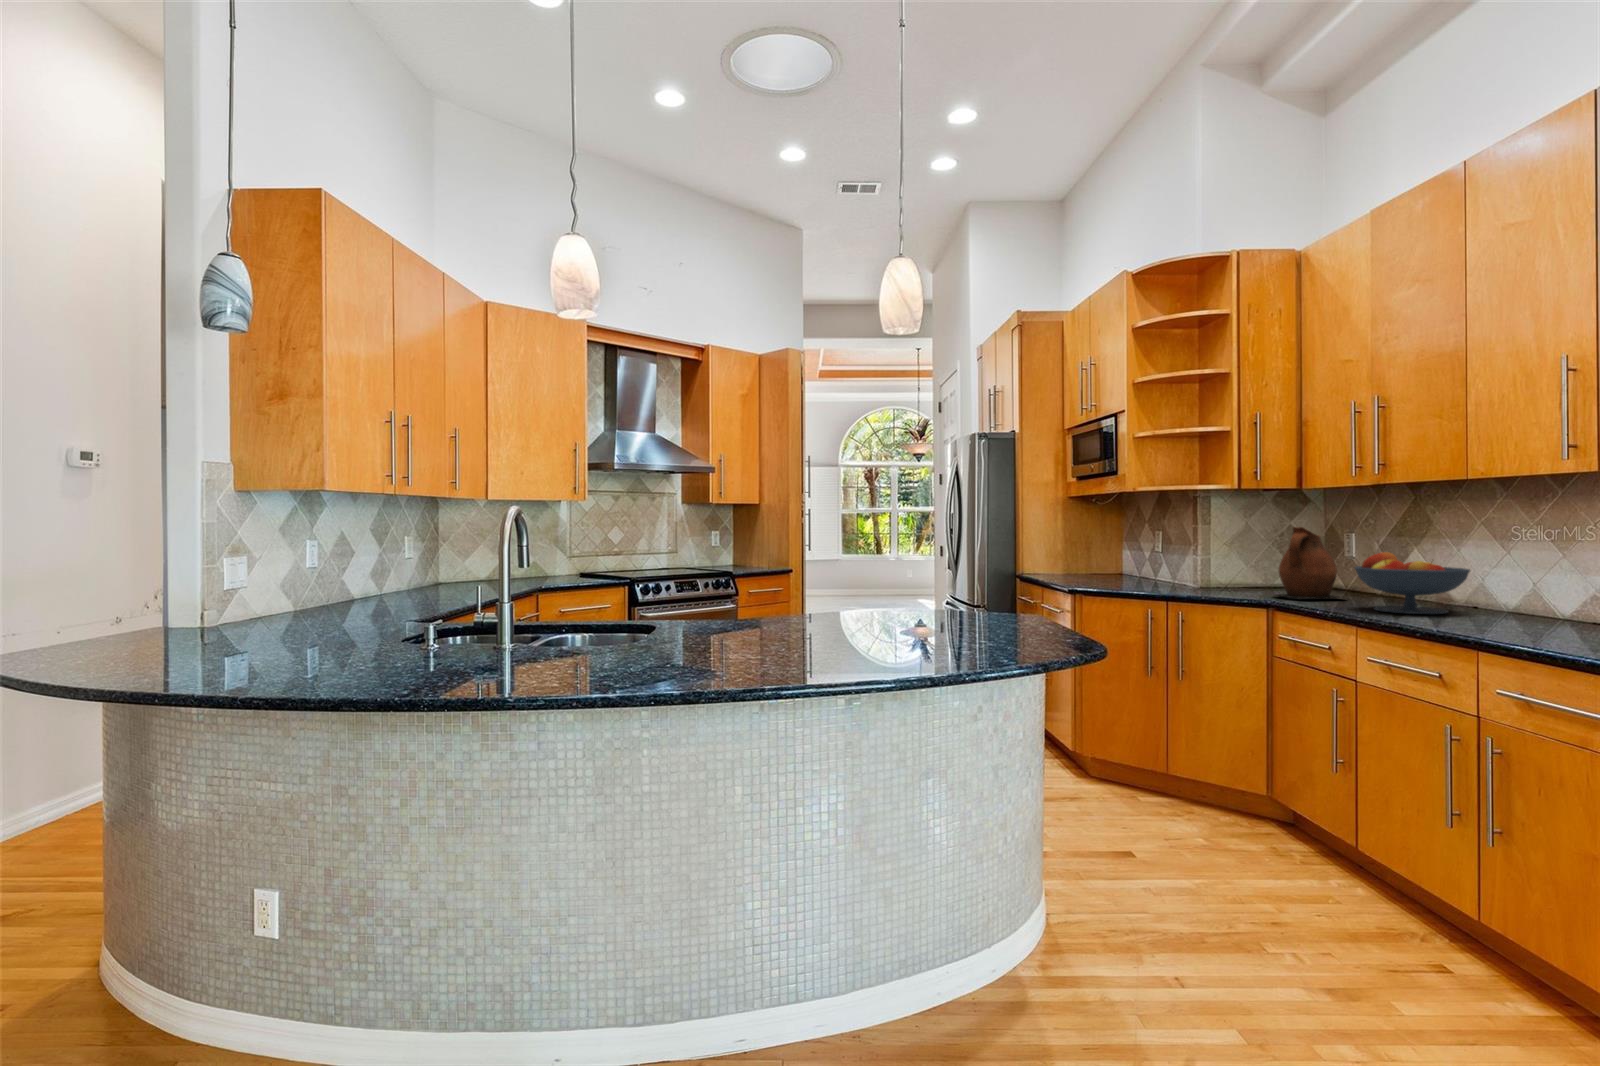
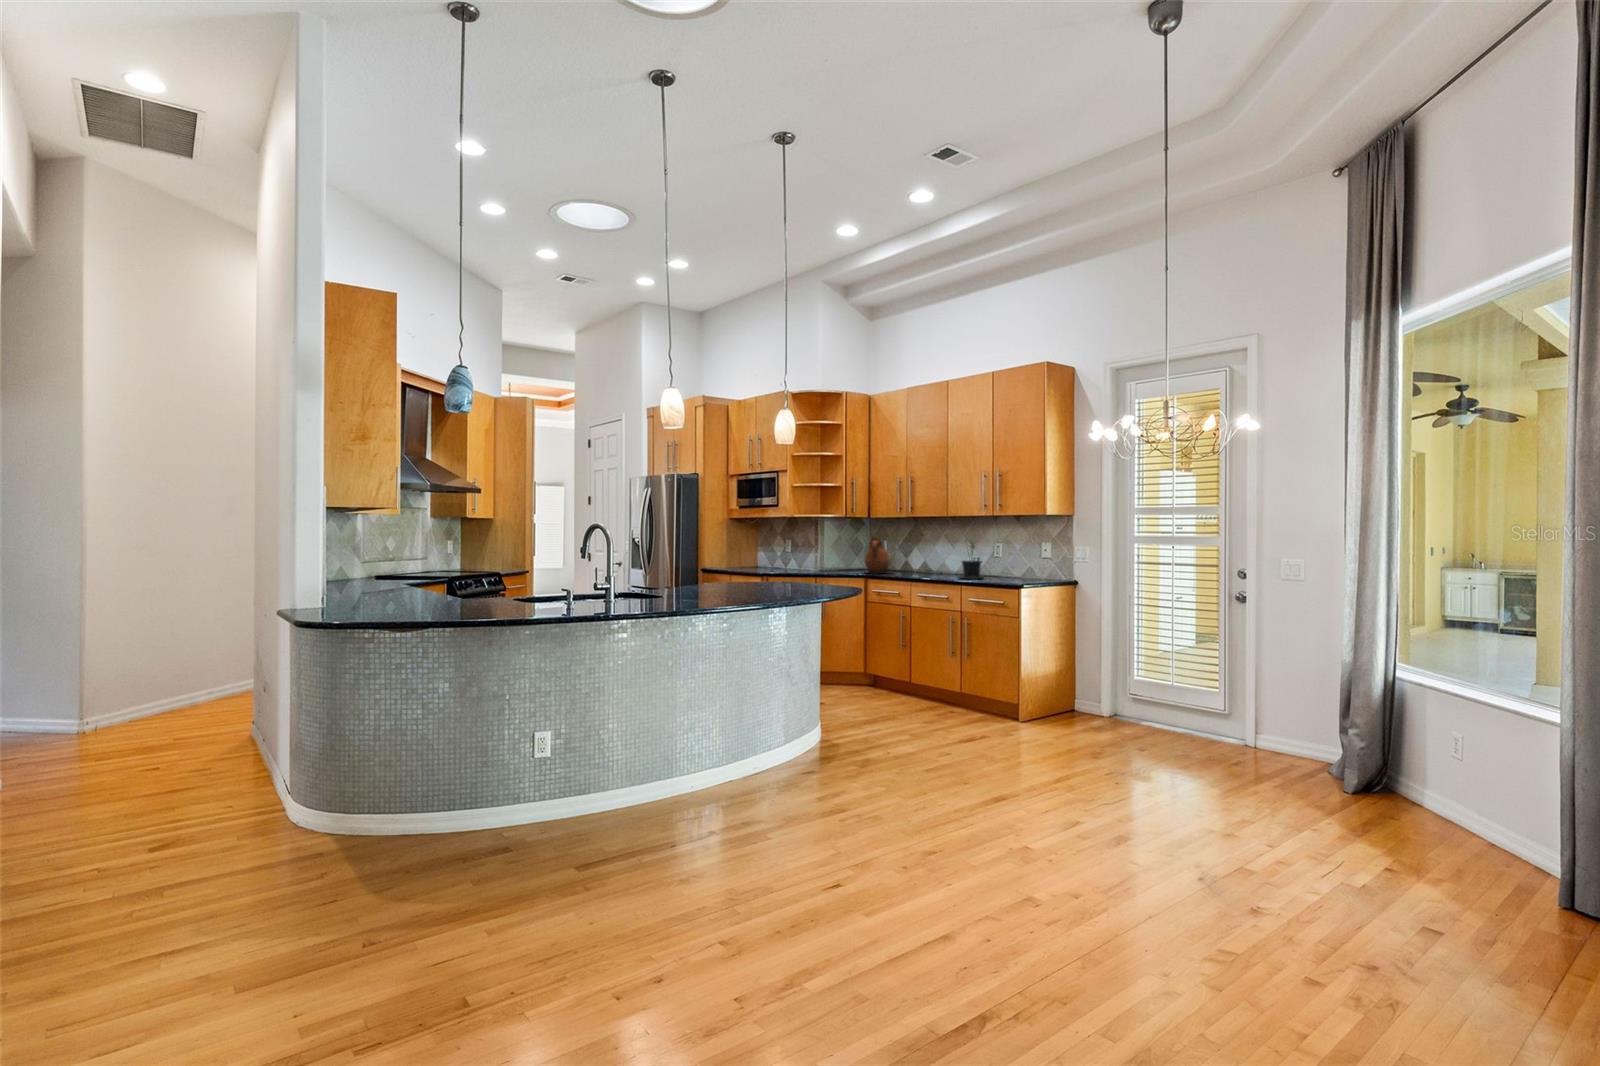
potted plant: none [1482,525,1563,633] -> present [960,541,984,579]
fruit bowl: present [1355,552,1470,614] -> none [905,549,948,576]

